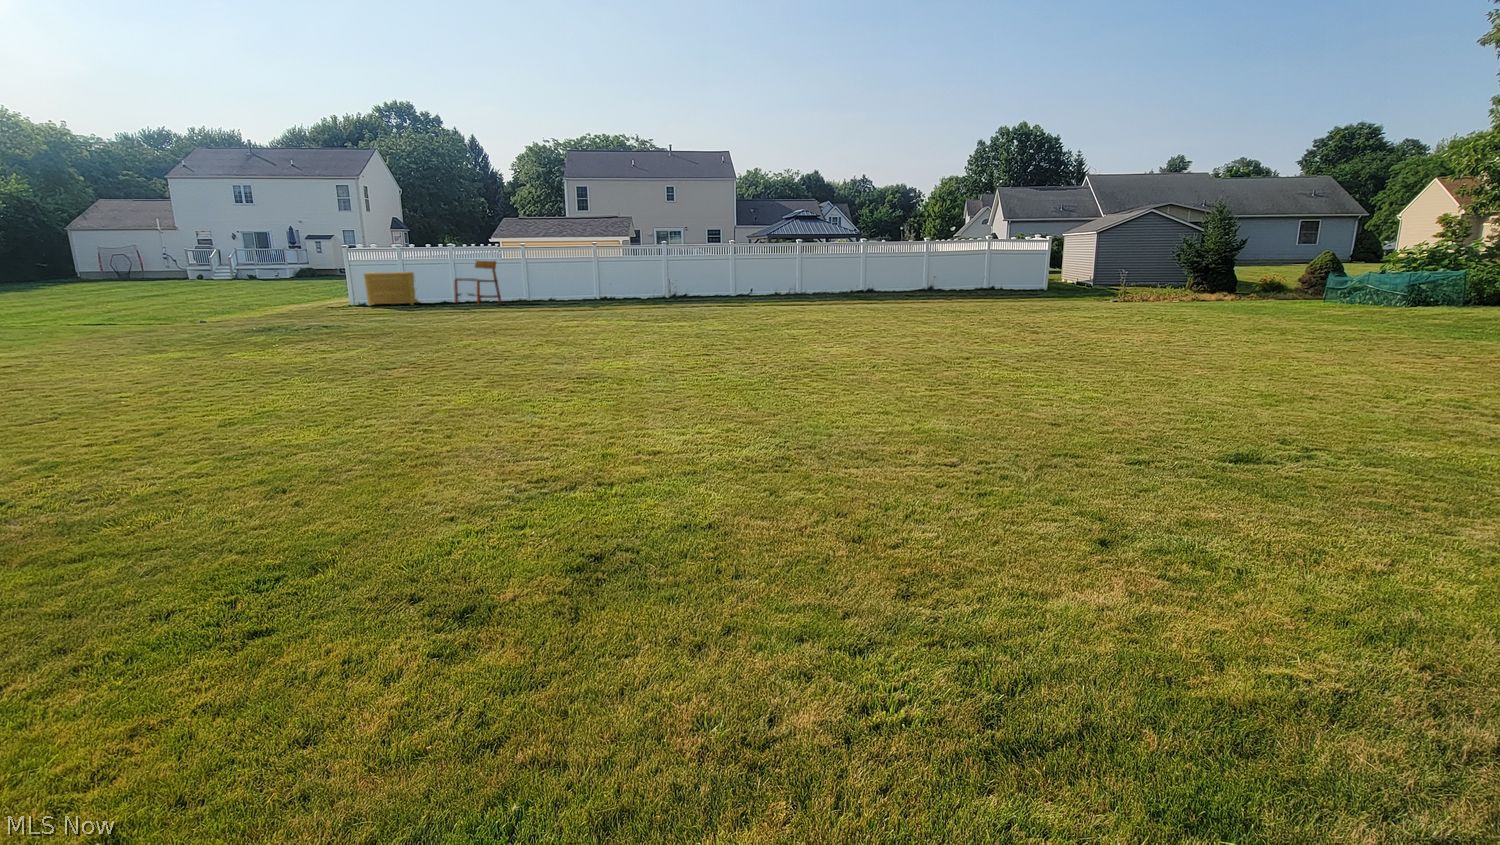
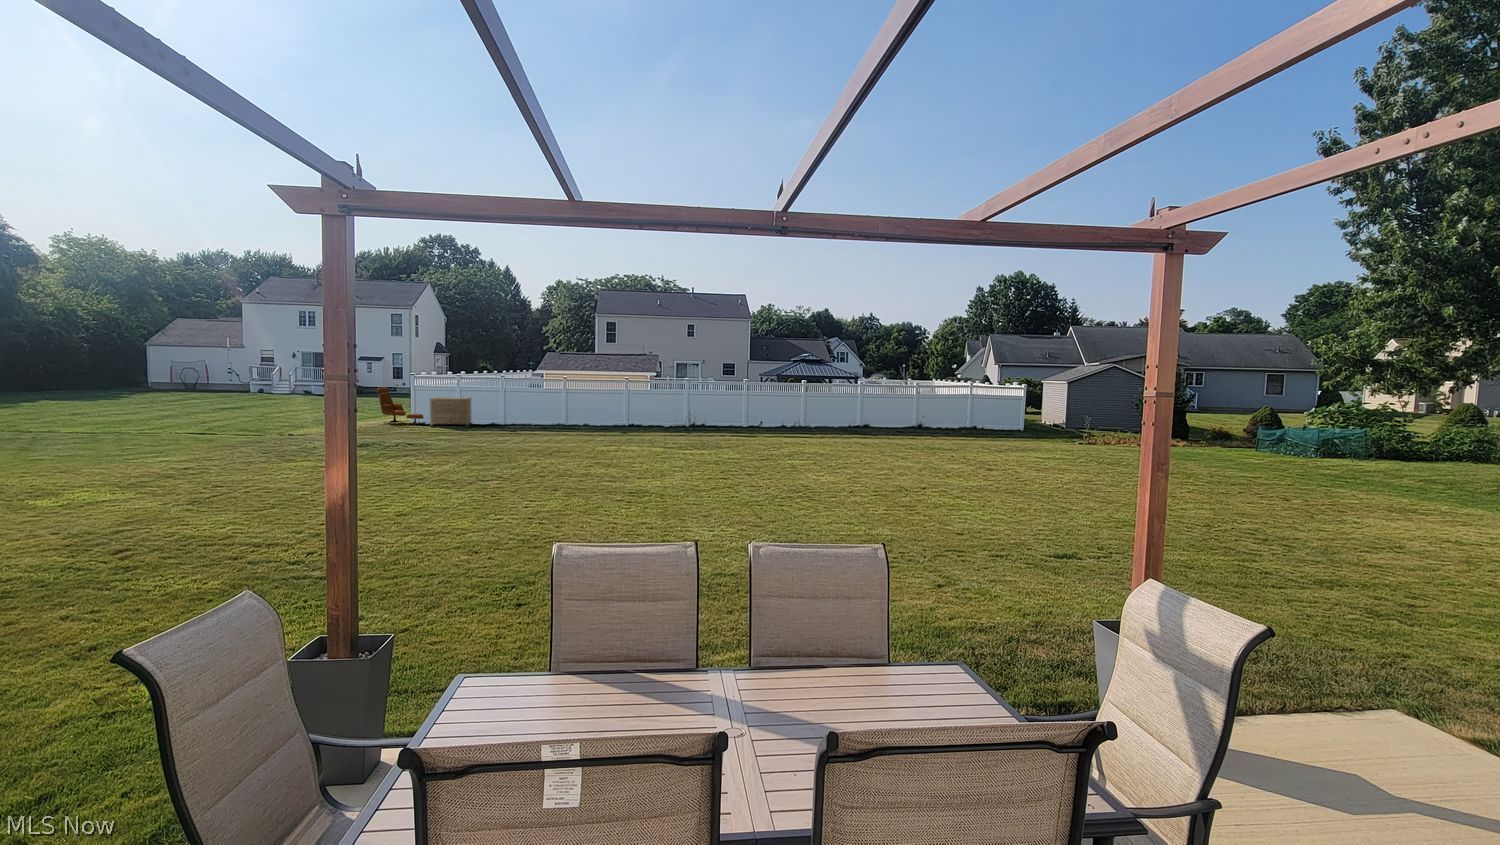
bench: present [454,260,501,305] -> none [503,389,544,428]
lounge chair: none [301,263,360,306] -> present [378,388,424,425]

